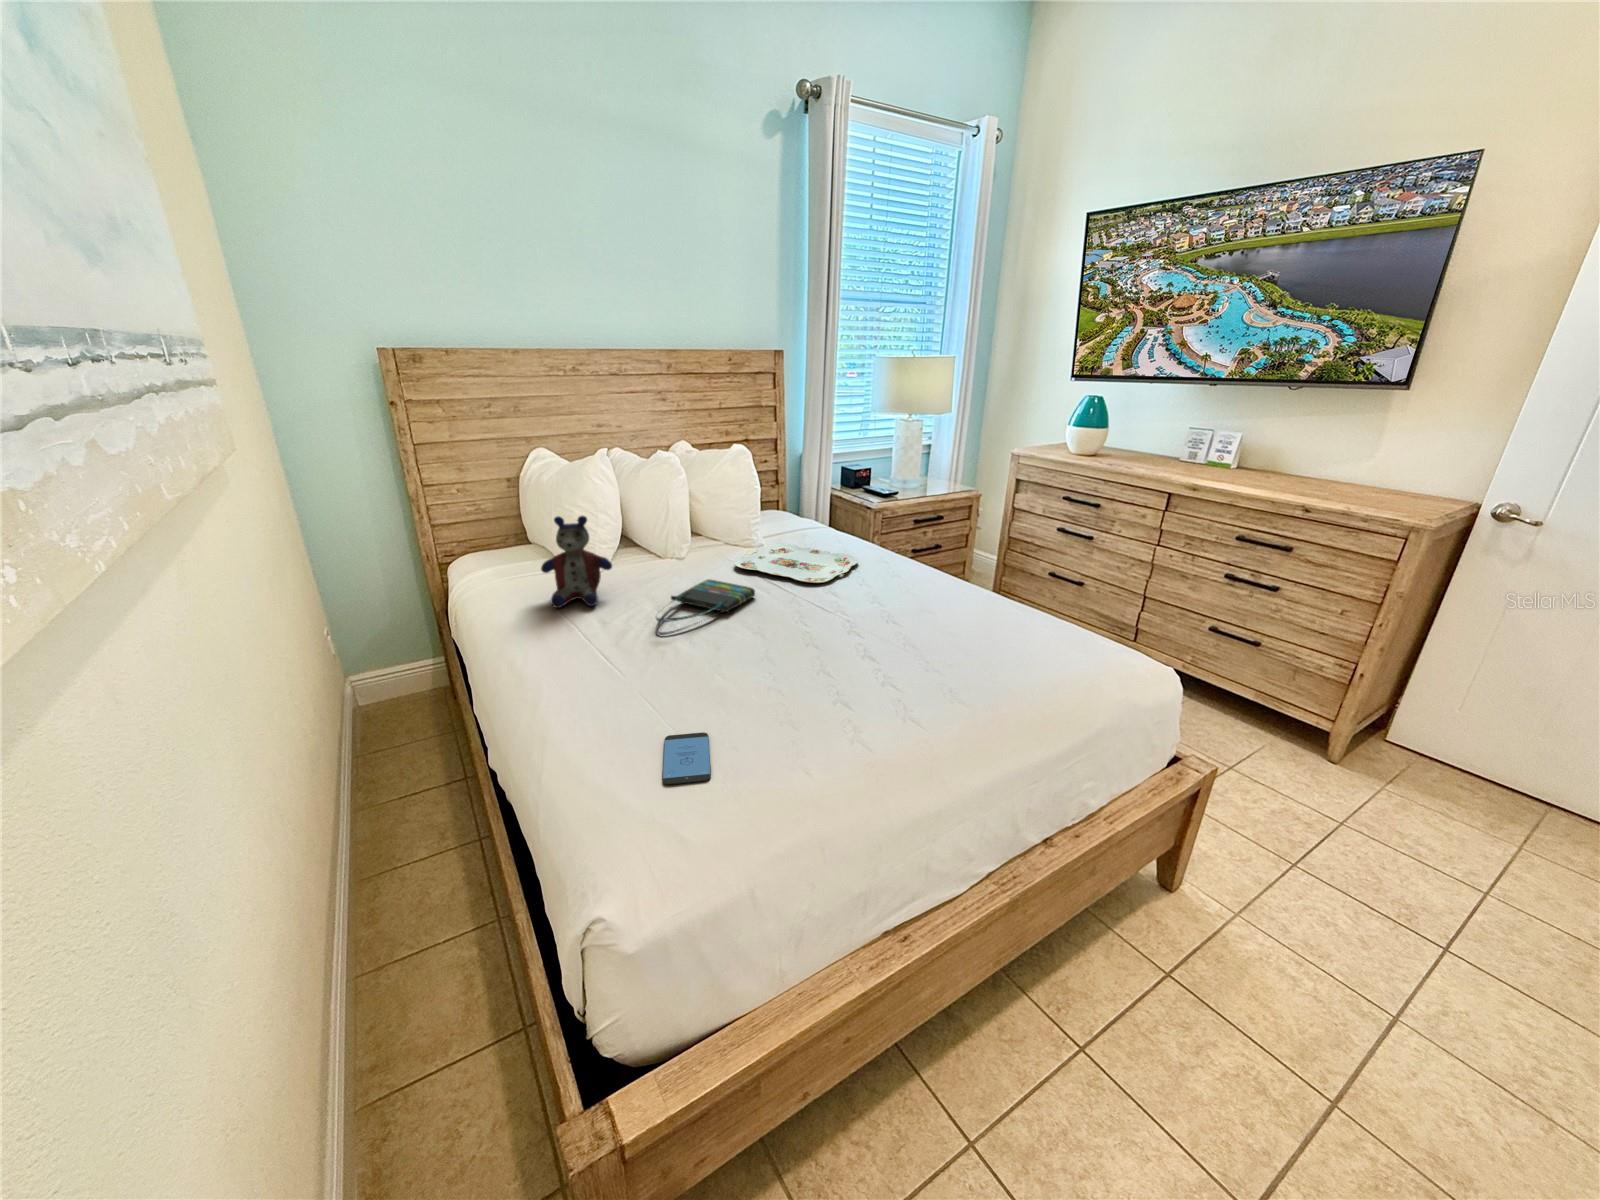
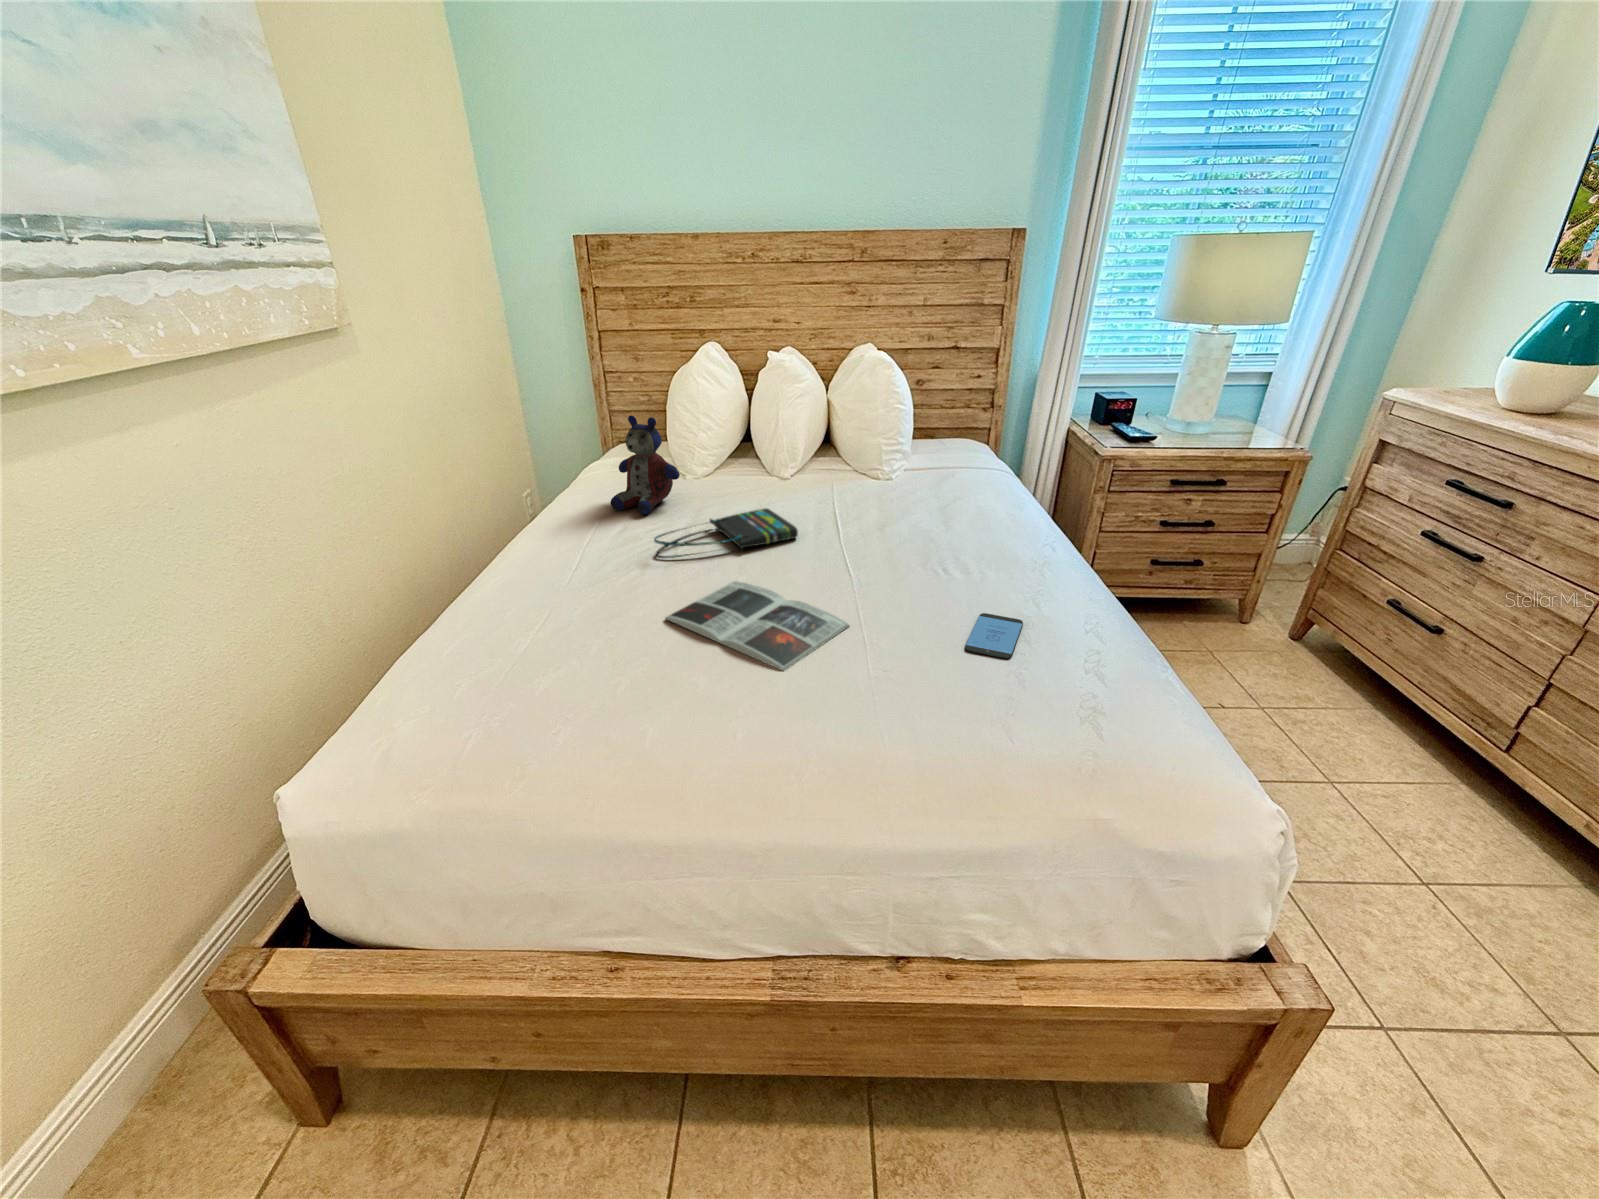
serving tray: present [734,543,858,583] -> none [824,481,974,538]
magazine: none [744,633,882,680] -> present [665,581,849,671]
smartphone: present [663,732,711,785] -> present [965,613,1023,659]

